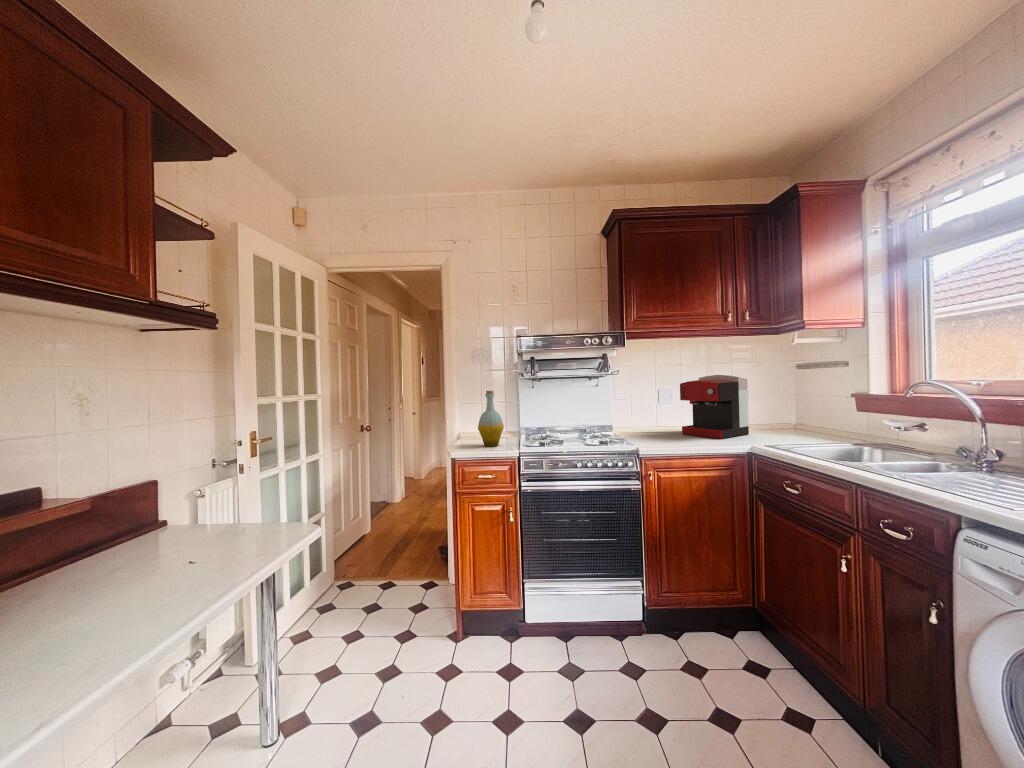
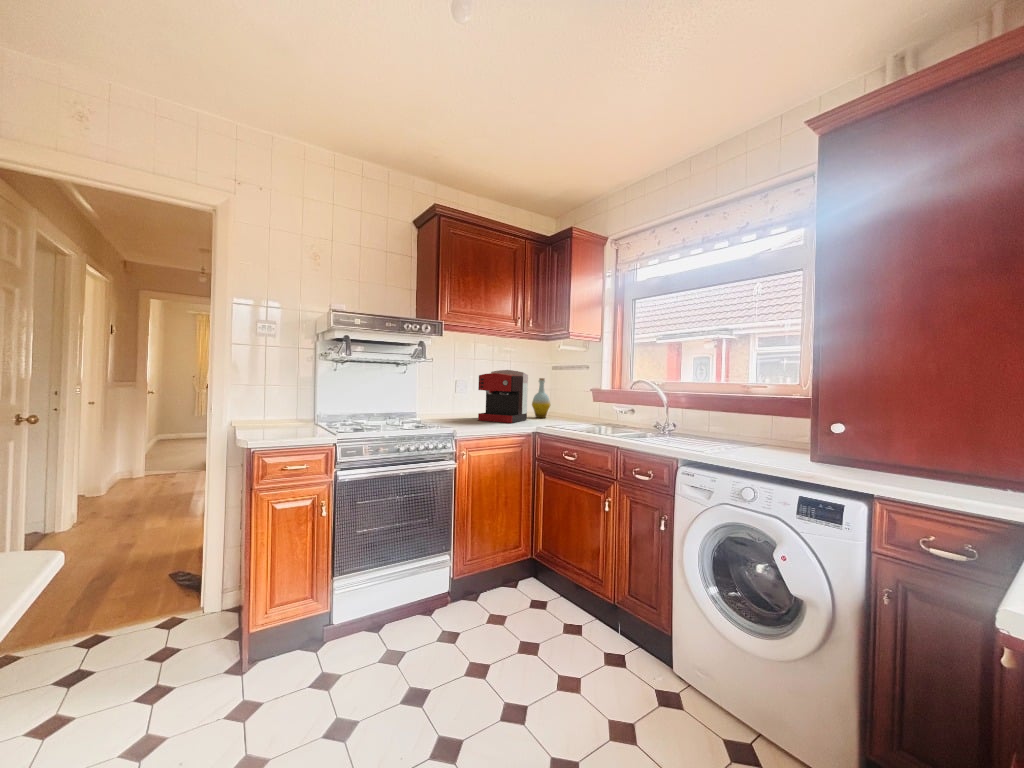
bottle: present [478,391,504,447] -> present [532,378,550,418]

